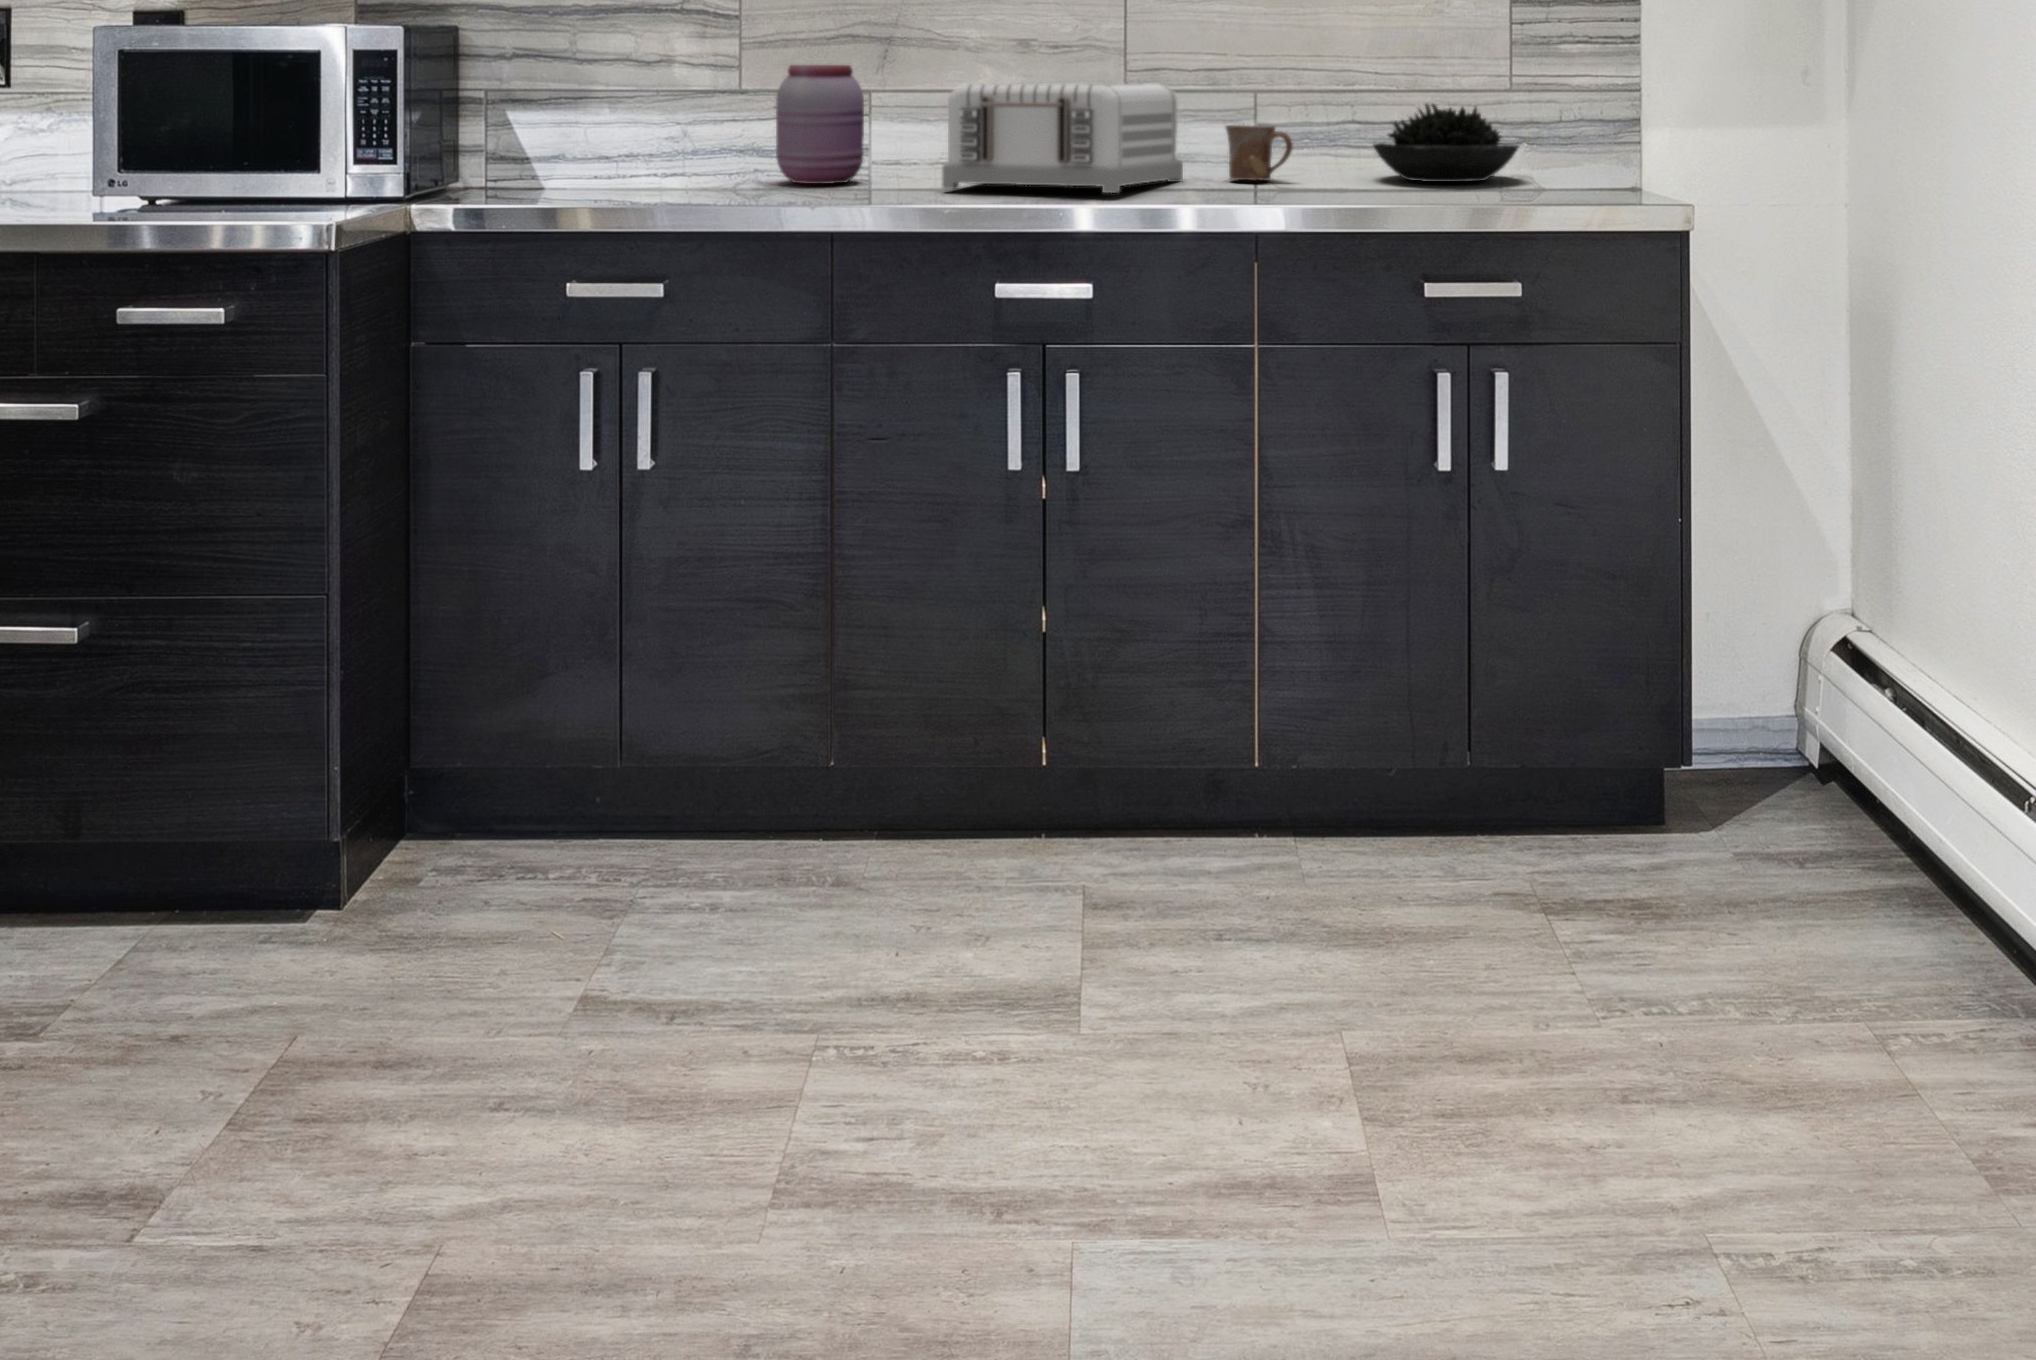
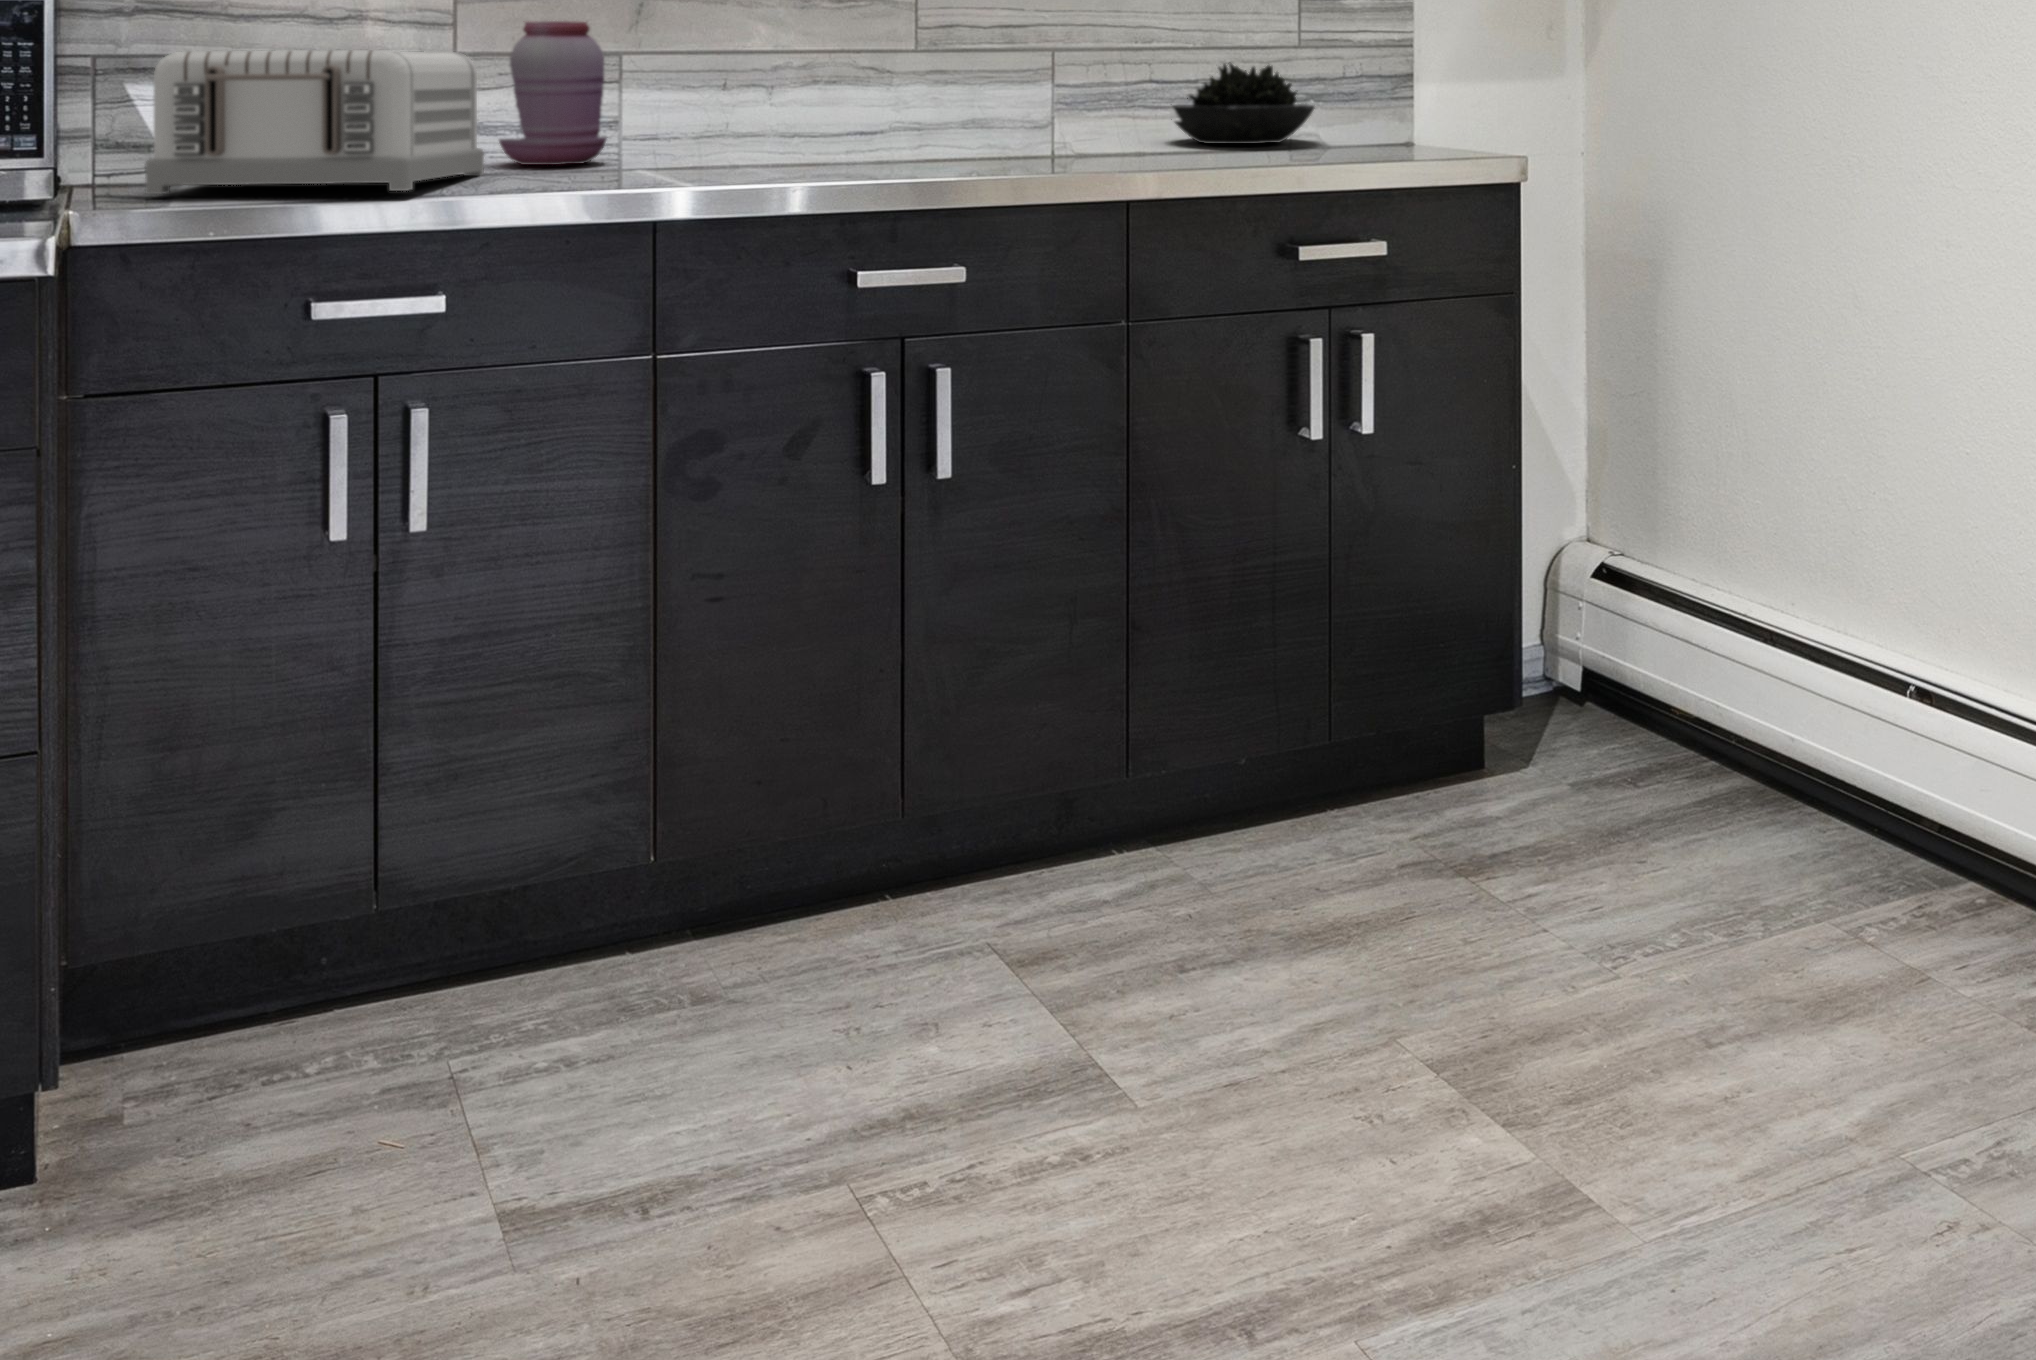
toaster: present [942,83,1183,193] -> present [146,50,484,194]
mug: present [1226,125,1293,181] -> none [1017,88,1094,148]

